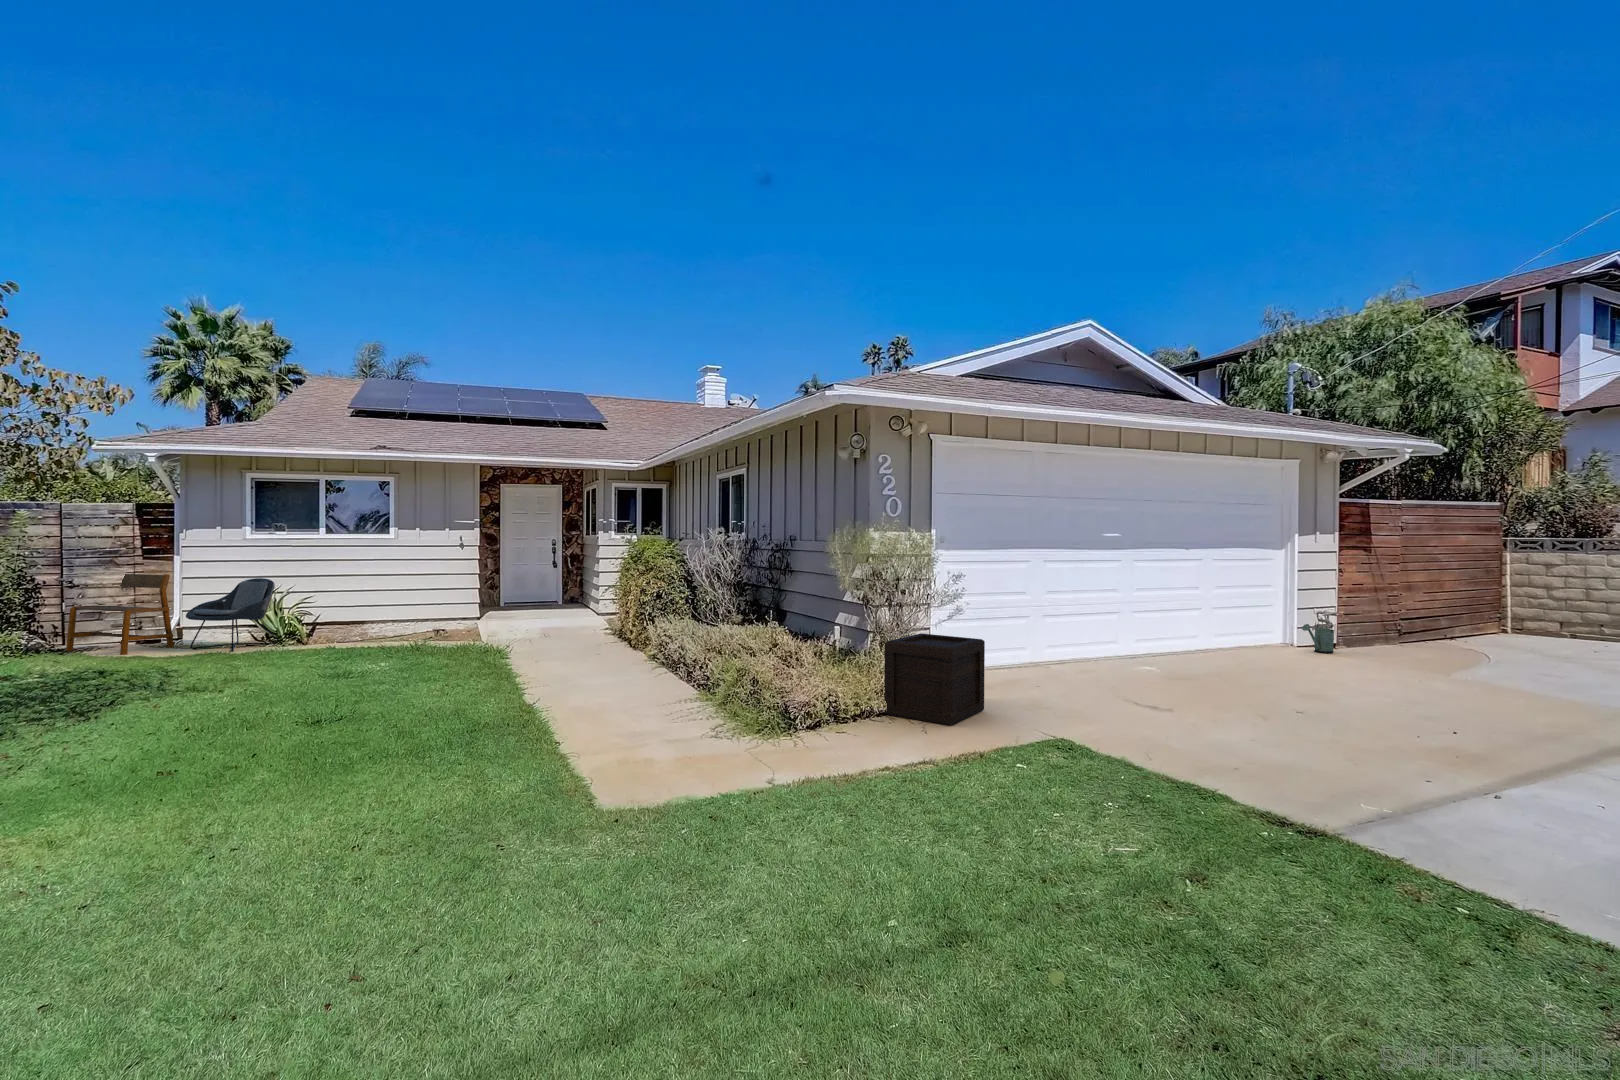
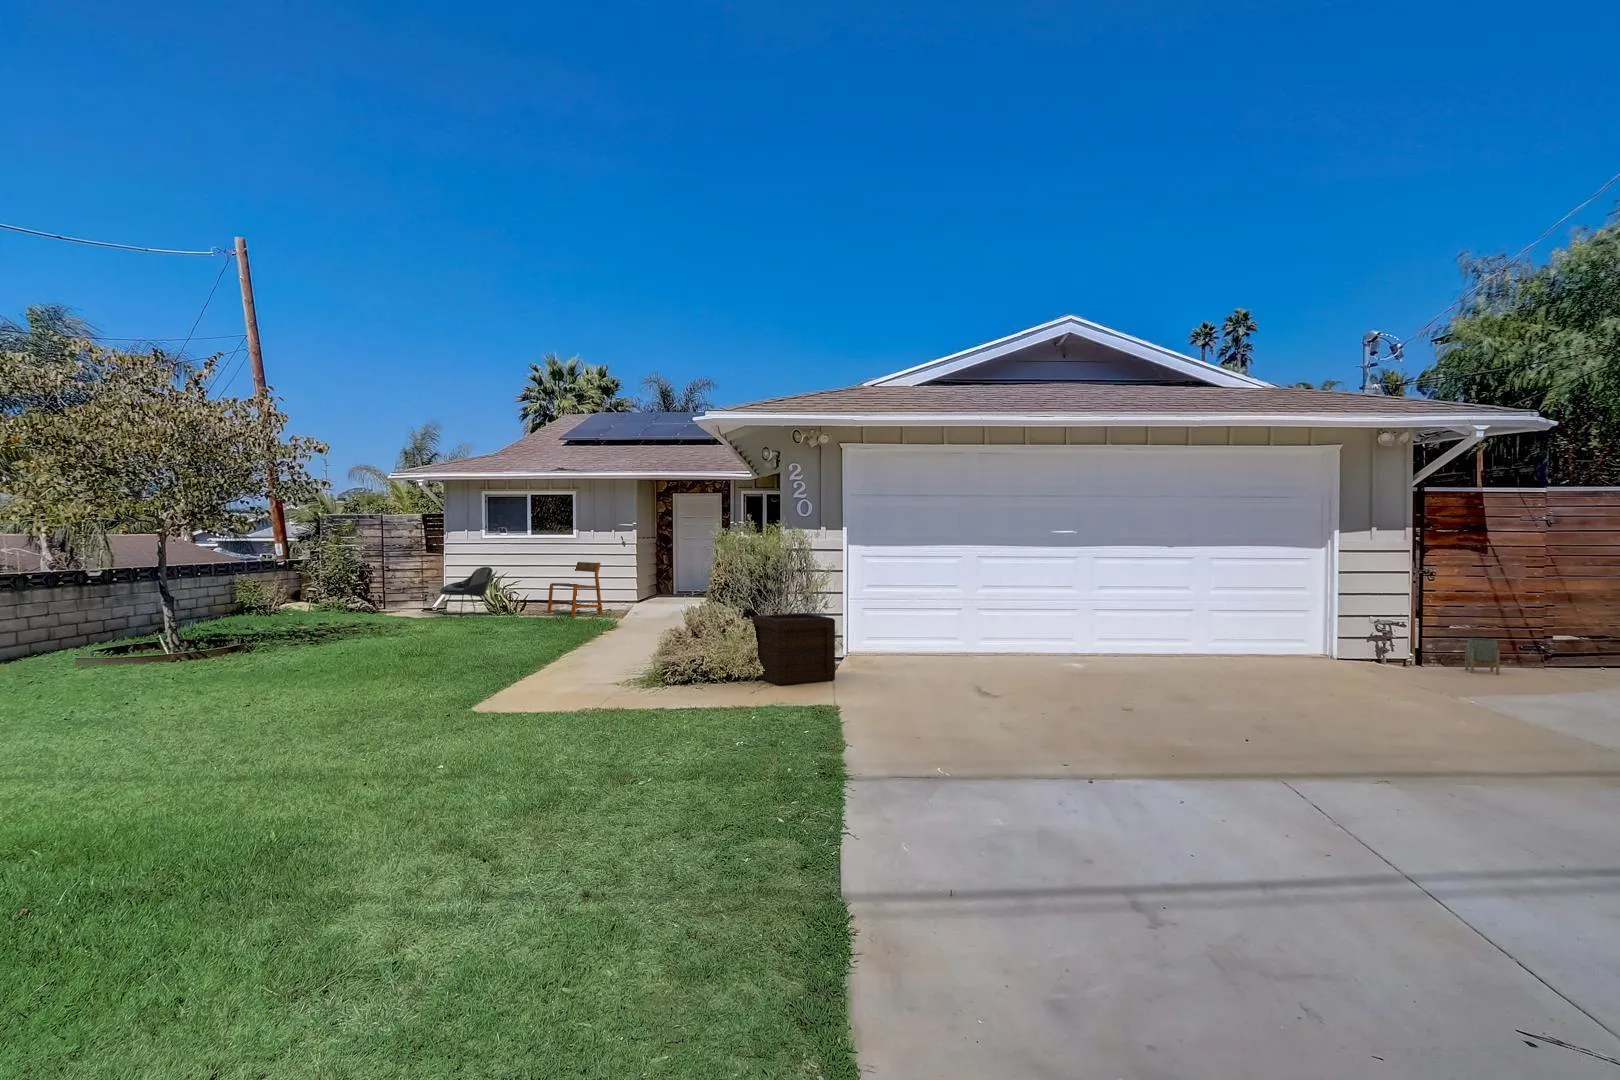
bench: present [66,574,174,655] -> present [547,562,602,617]
watering can: present [1302,621,1334,654] -> none [1339,632,1389,672]
planter: none [1369,621,1400,649] -> present [1465,638,1499,674]

